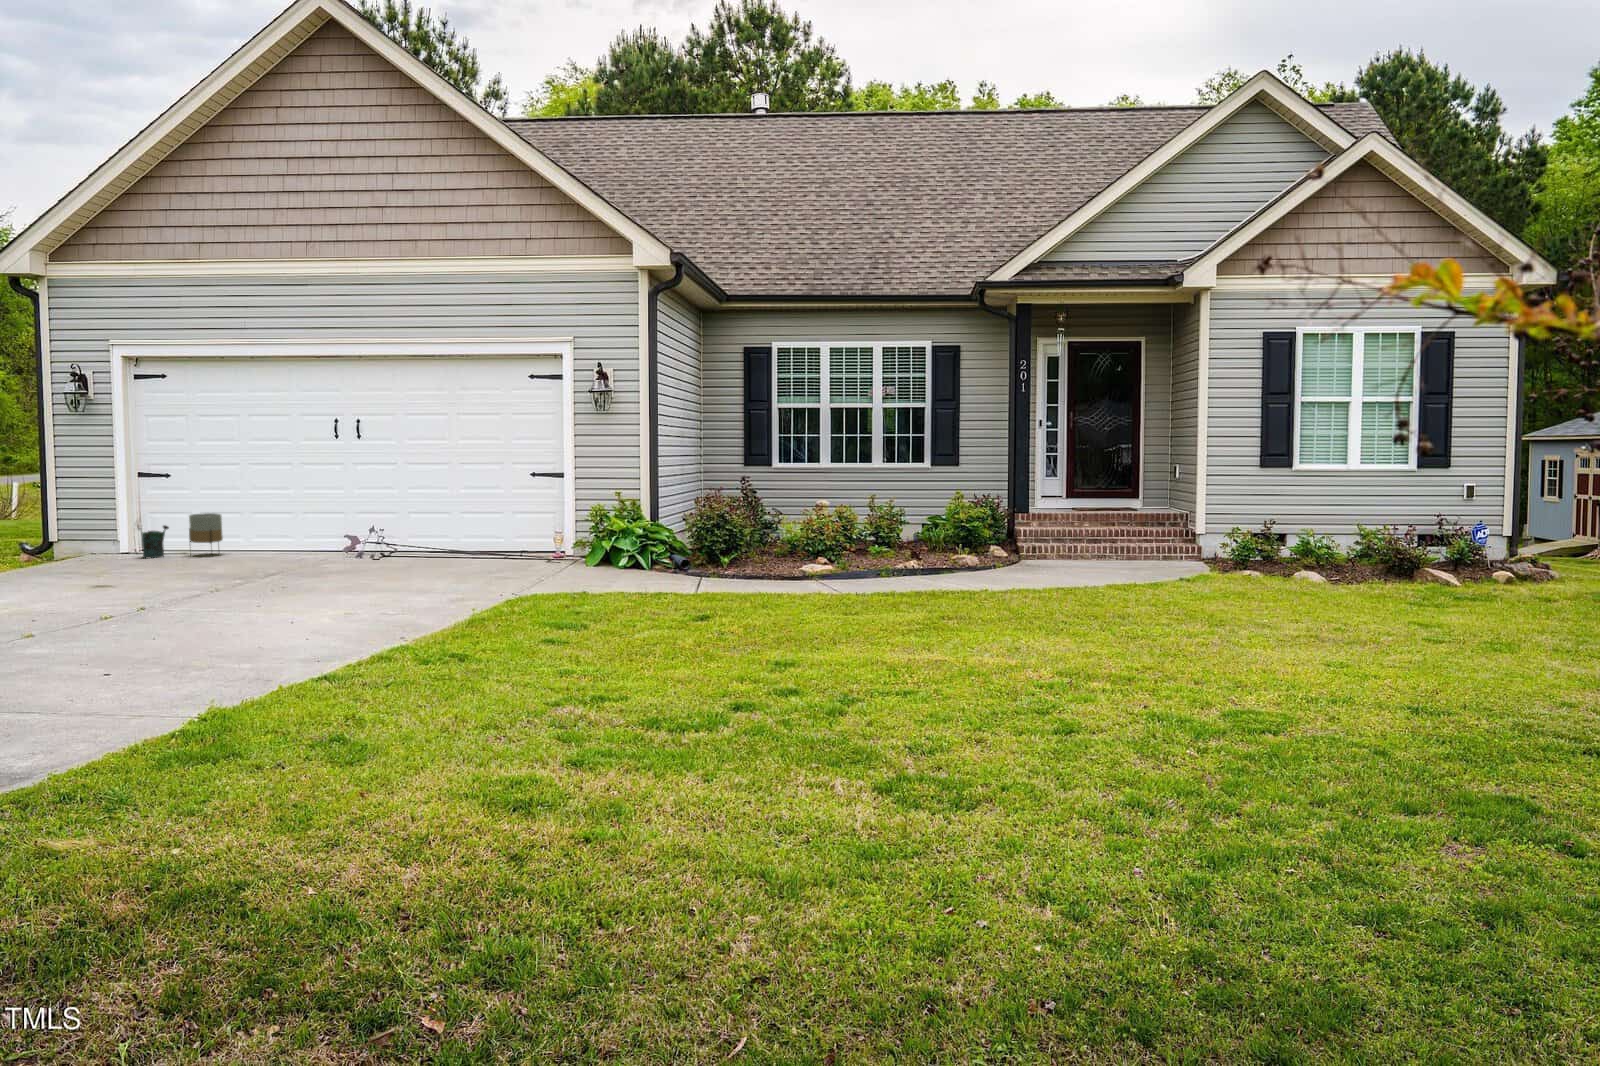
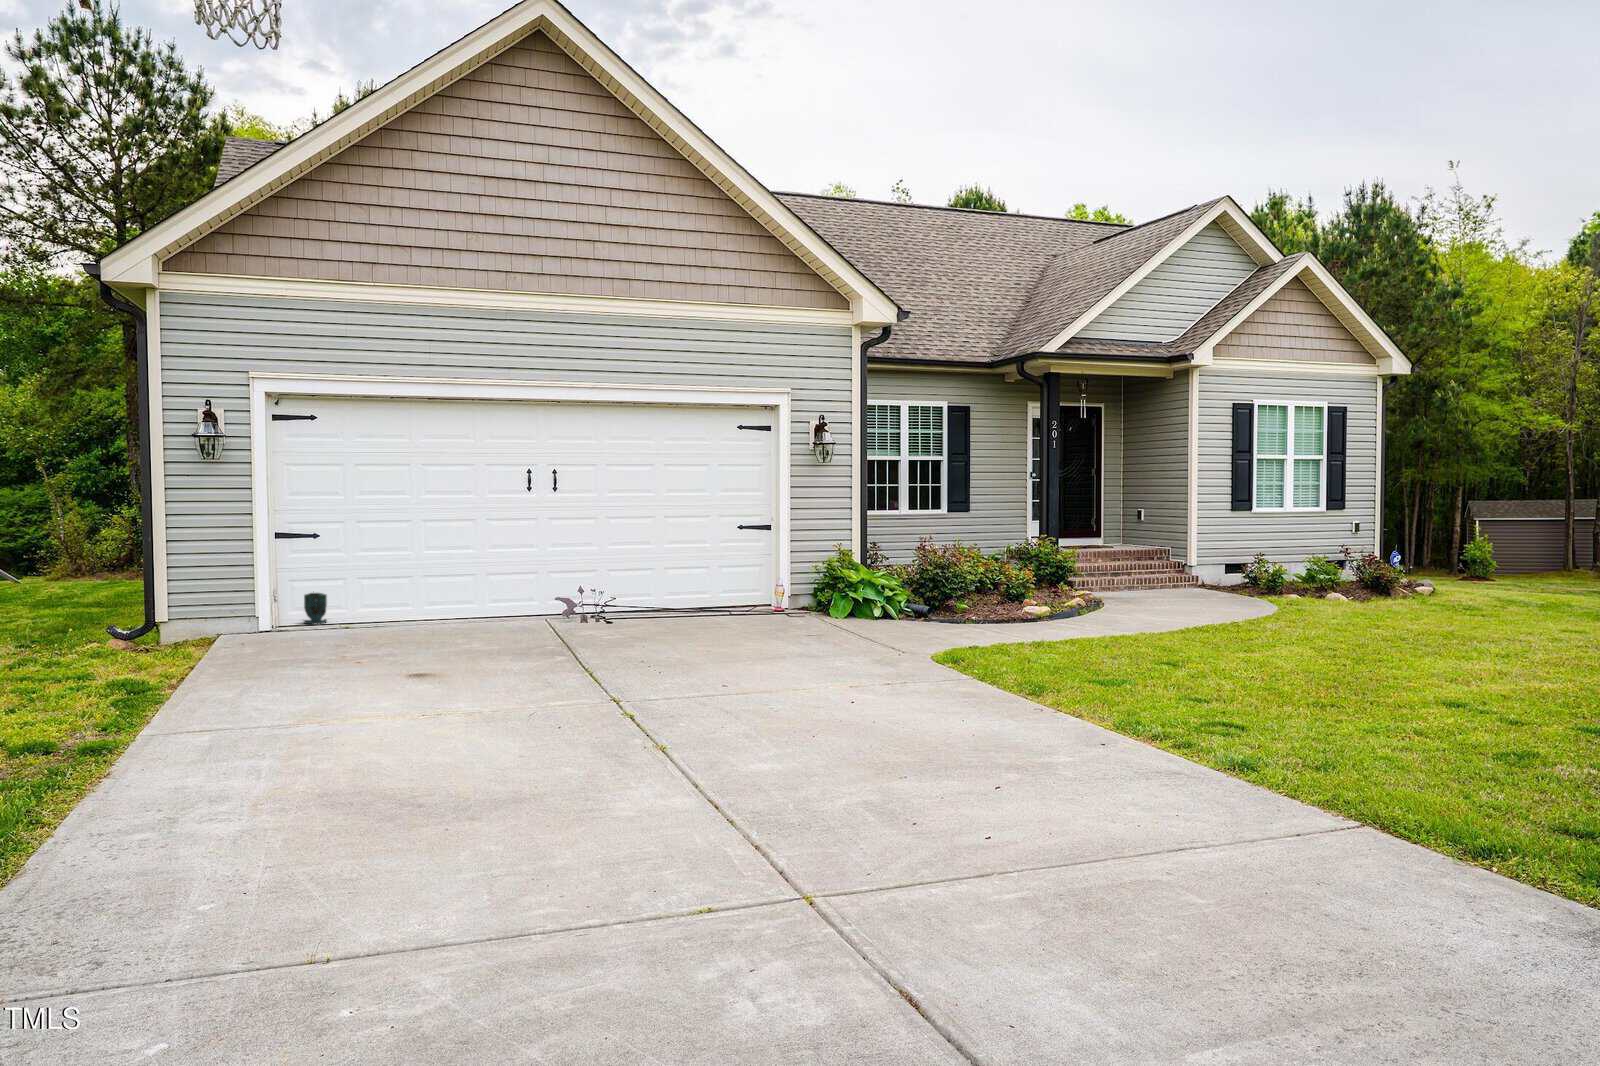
planter: present [189,513,223,544] -> none [354,571,389,620]

